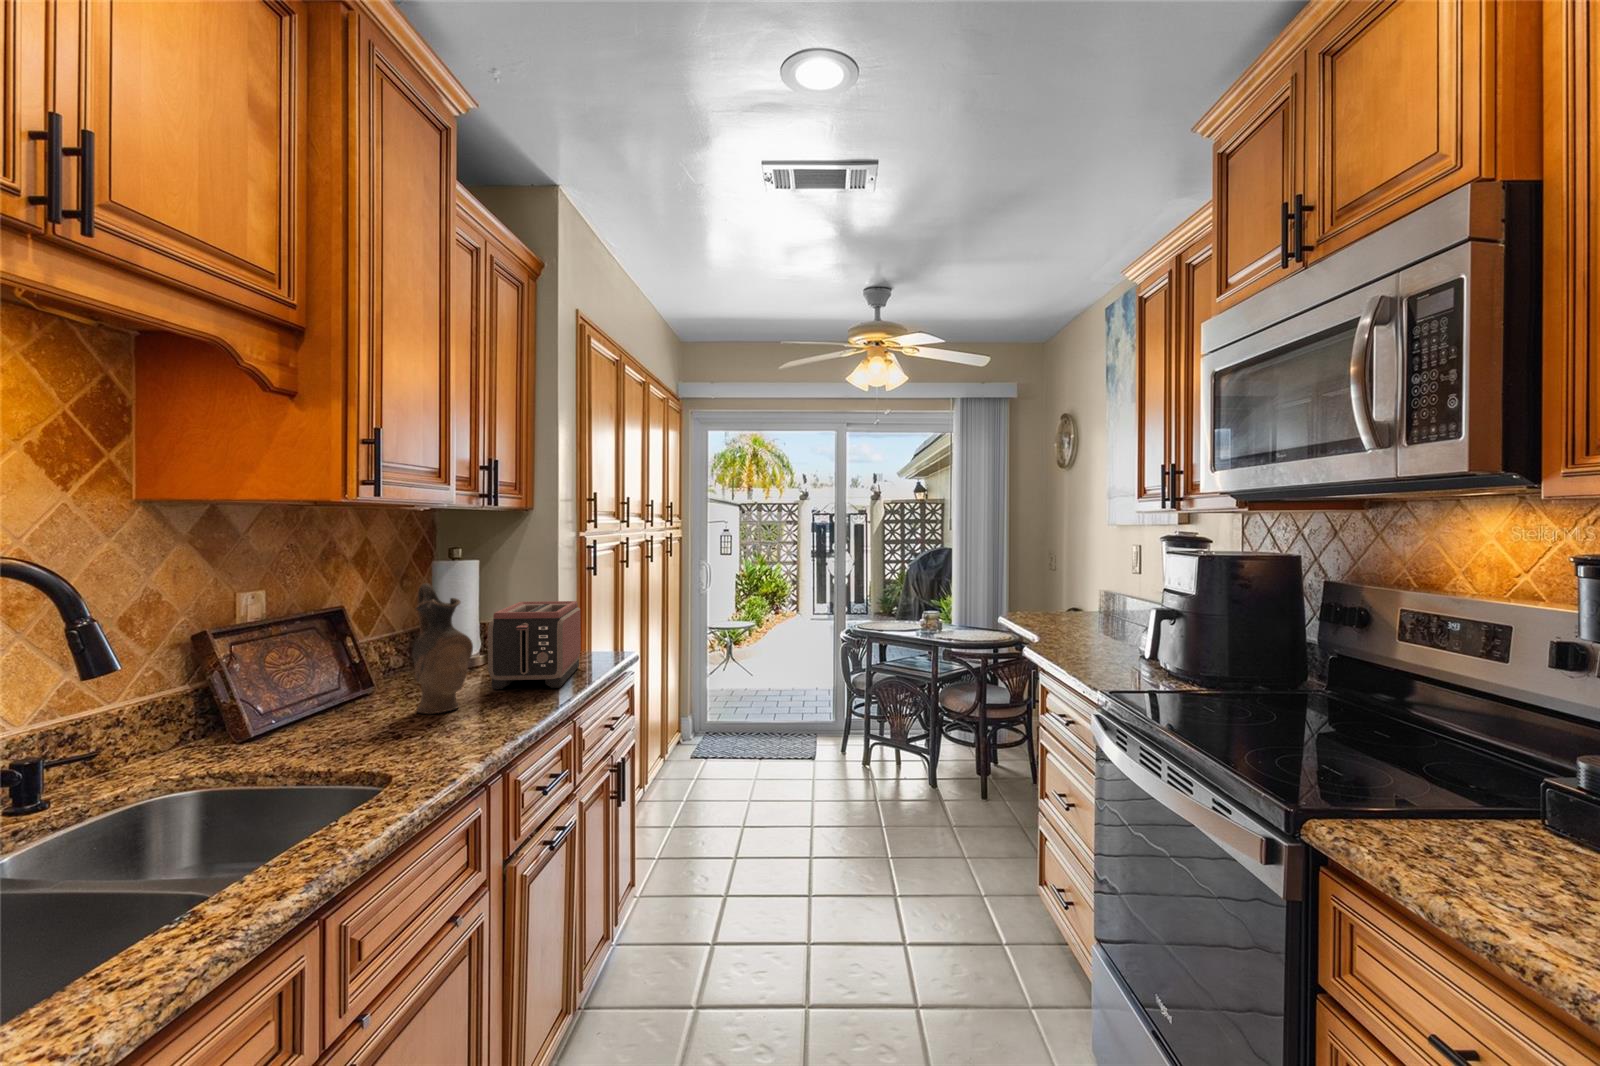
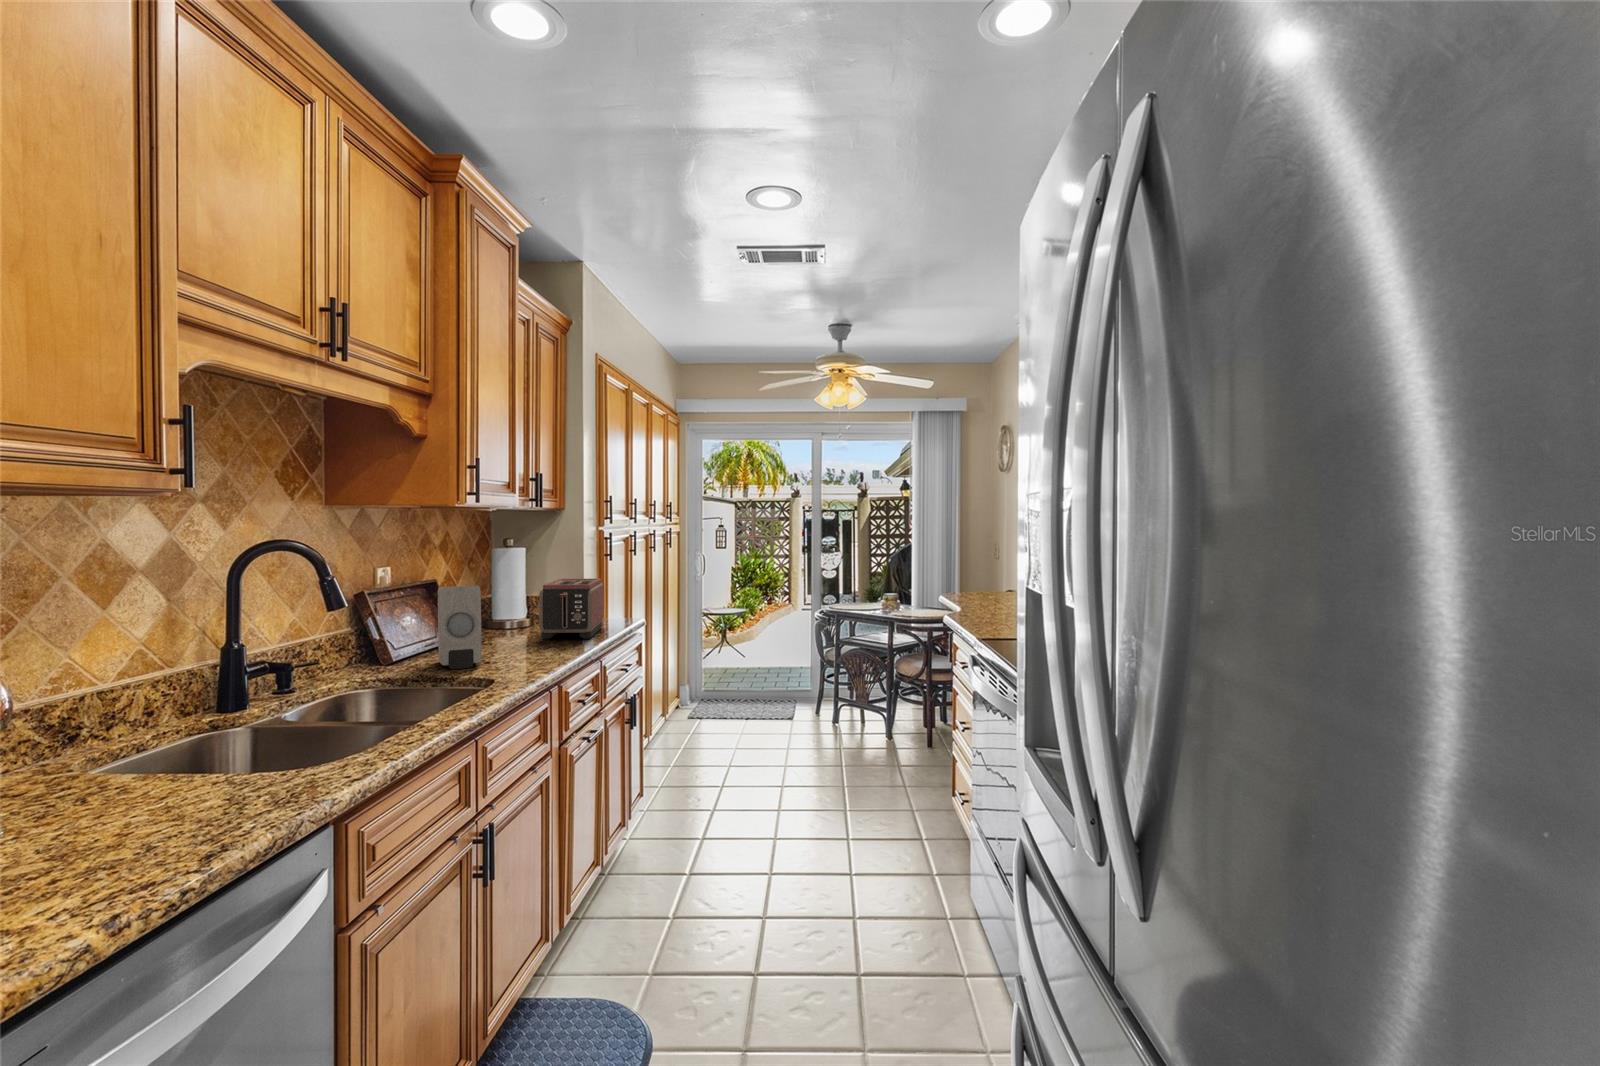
ceramic pitcher: present [413,583,473,714] -> none [491,563,532,651]
soap dispenser: none [317,620,385,753] -> present [437,586,481,669]

